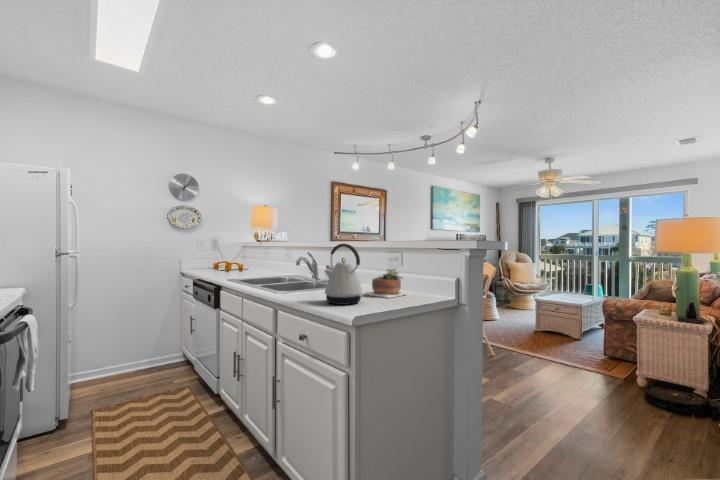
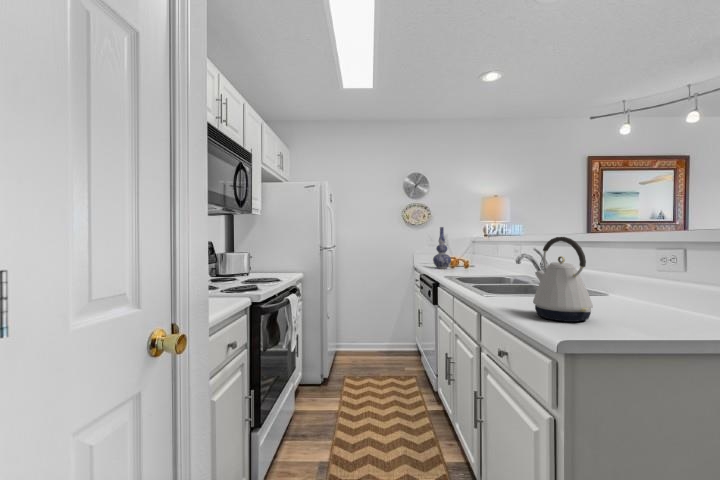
vase: none [208,231,227,273] -> present [433,227,451,269]
succulent plant: present [366,269,407,298] -> none [608,274,694,320]

